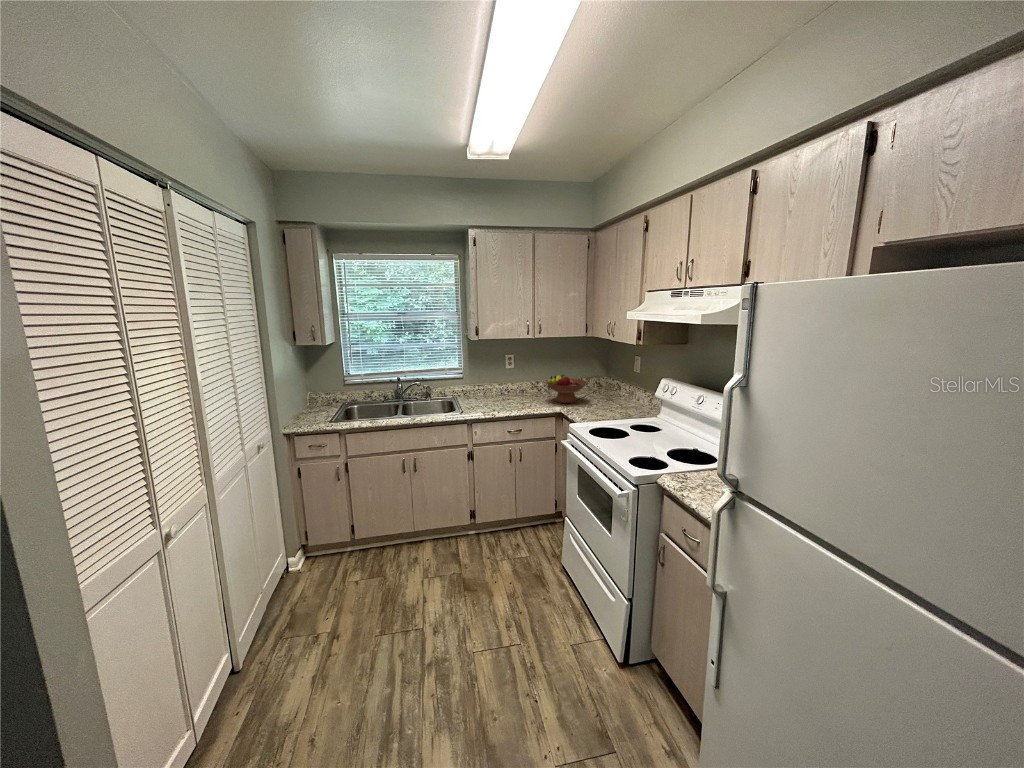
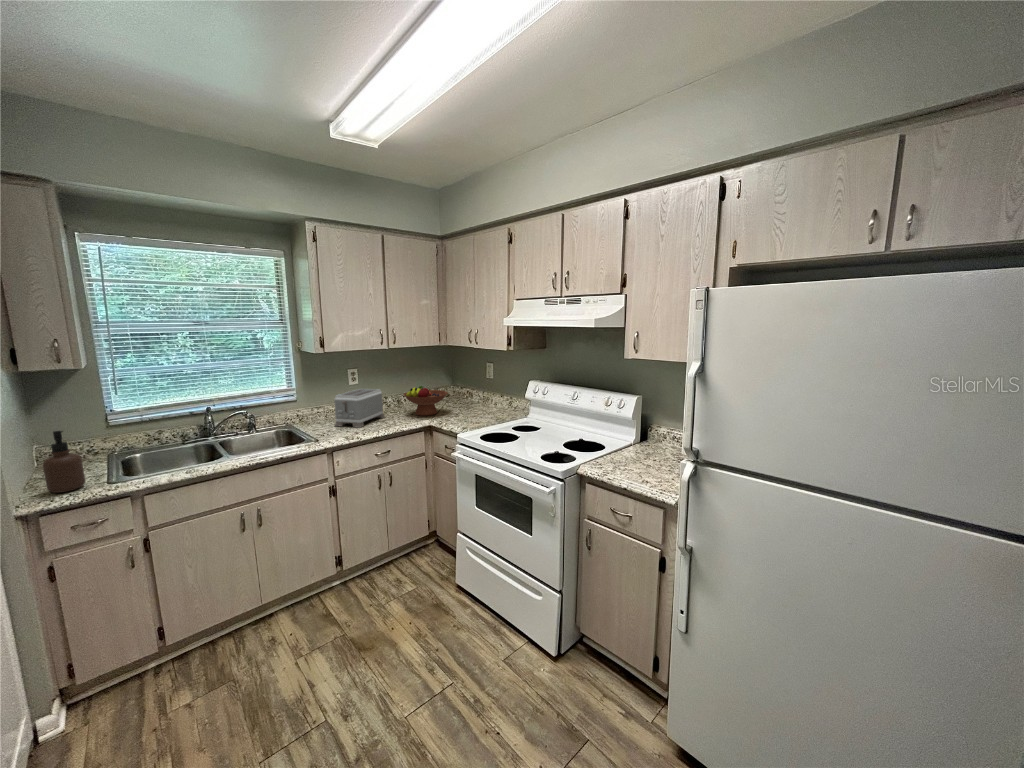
toaster: none [484,373,529,407] -> present [334,389,384,428]
soap dispenser: none [301,385,321,424] -> present [43,431,85,493]

